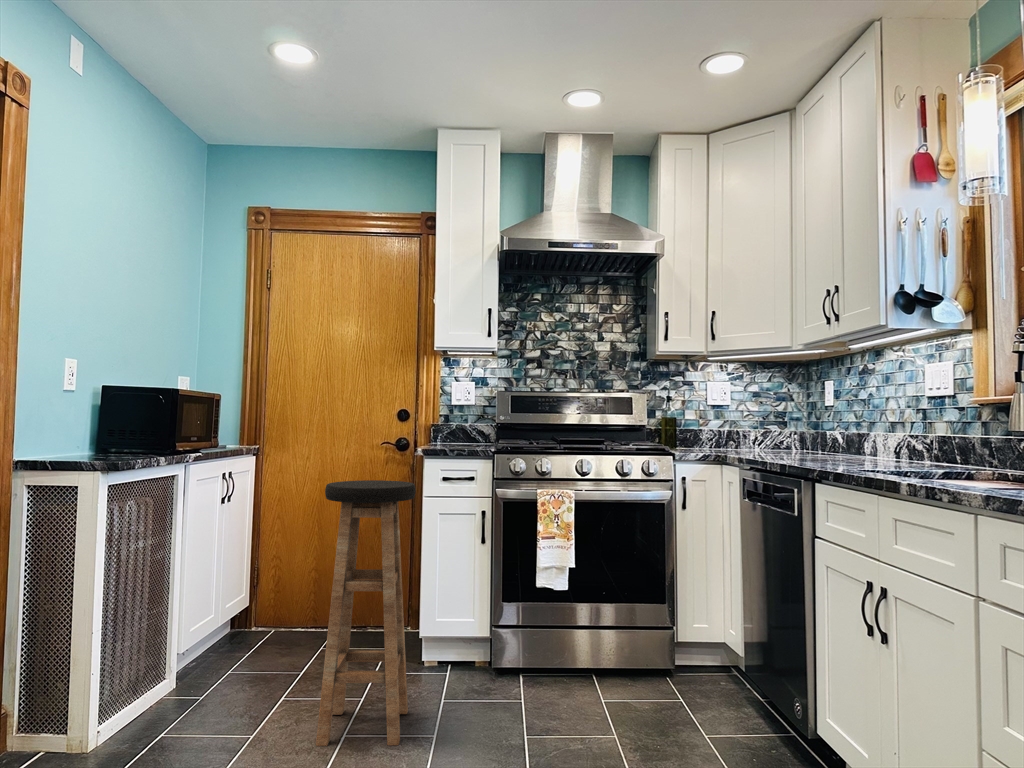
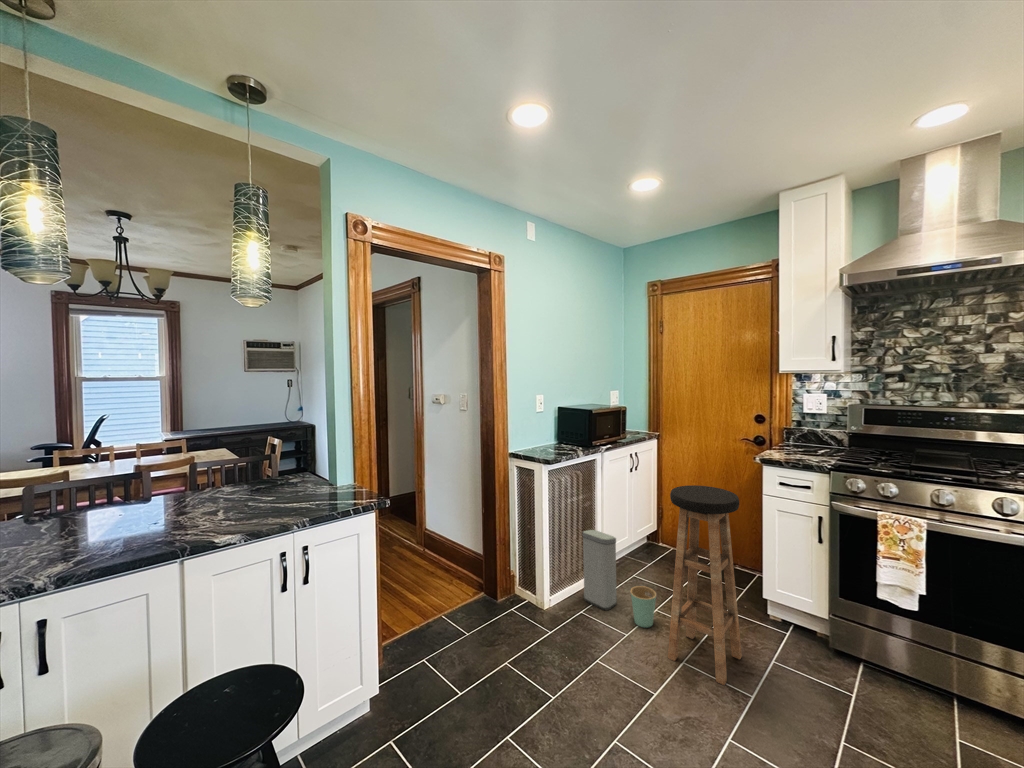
trash can: none [146,592,288,727] -> present [583,530,656,628]

